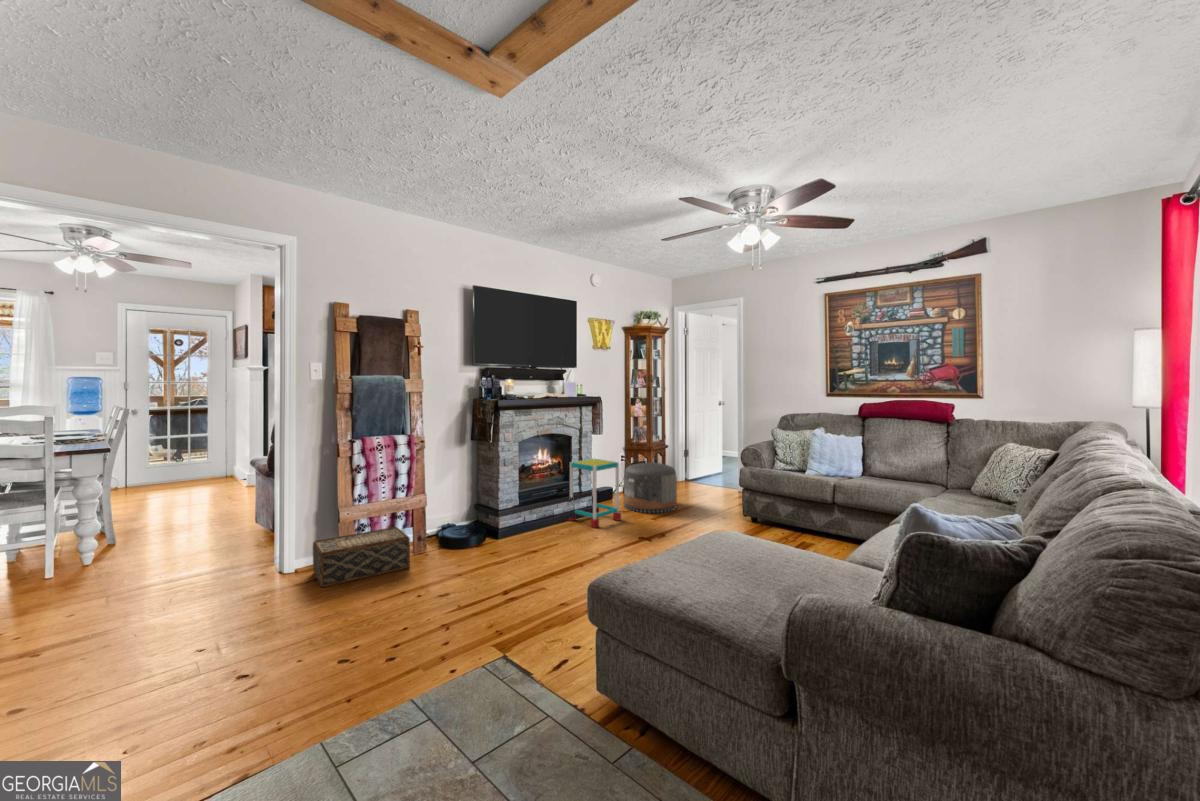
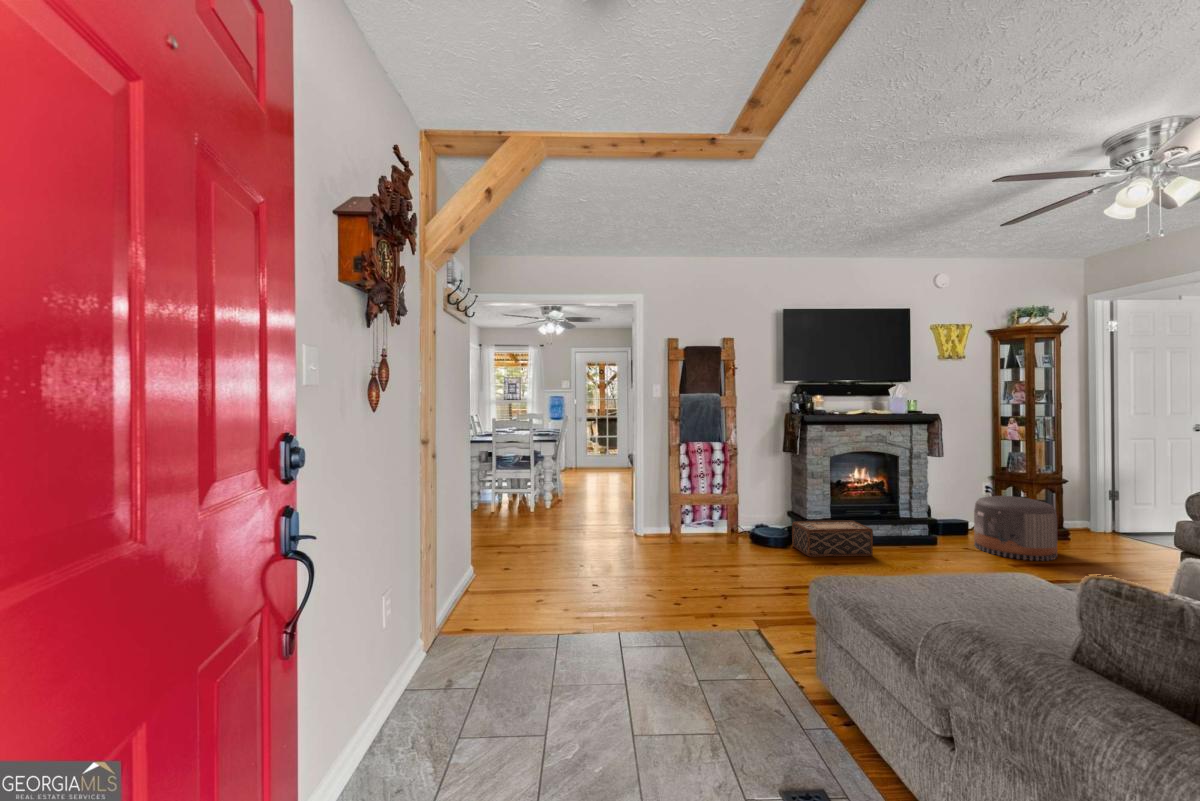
side table: present [568,459,621,528] -> none [887,482,956,556]
woven basket: present [313,527,410,587] -> present [792,520,873,557]

